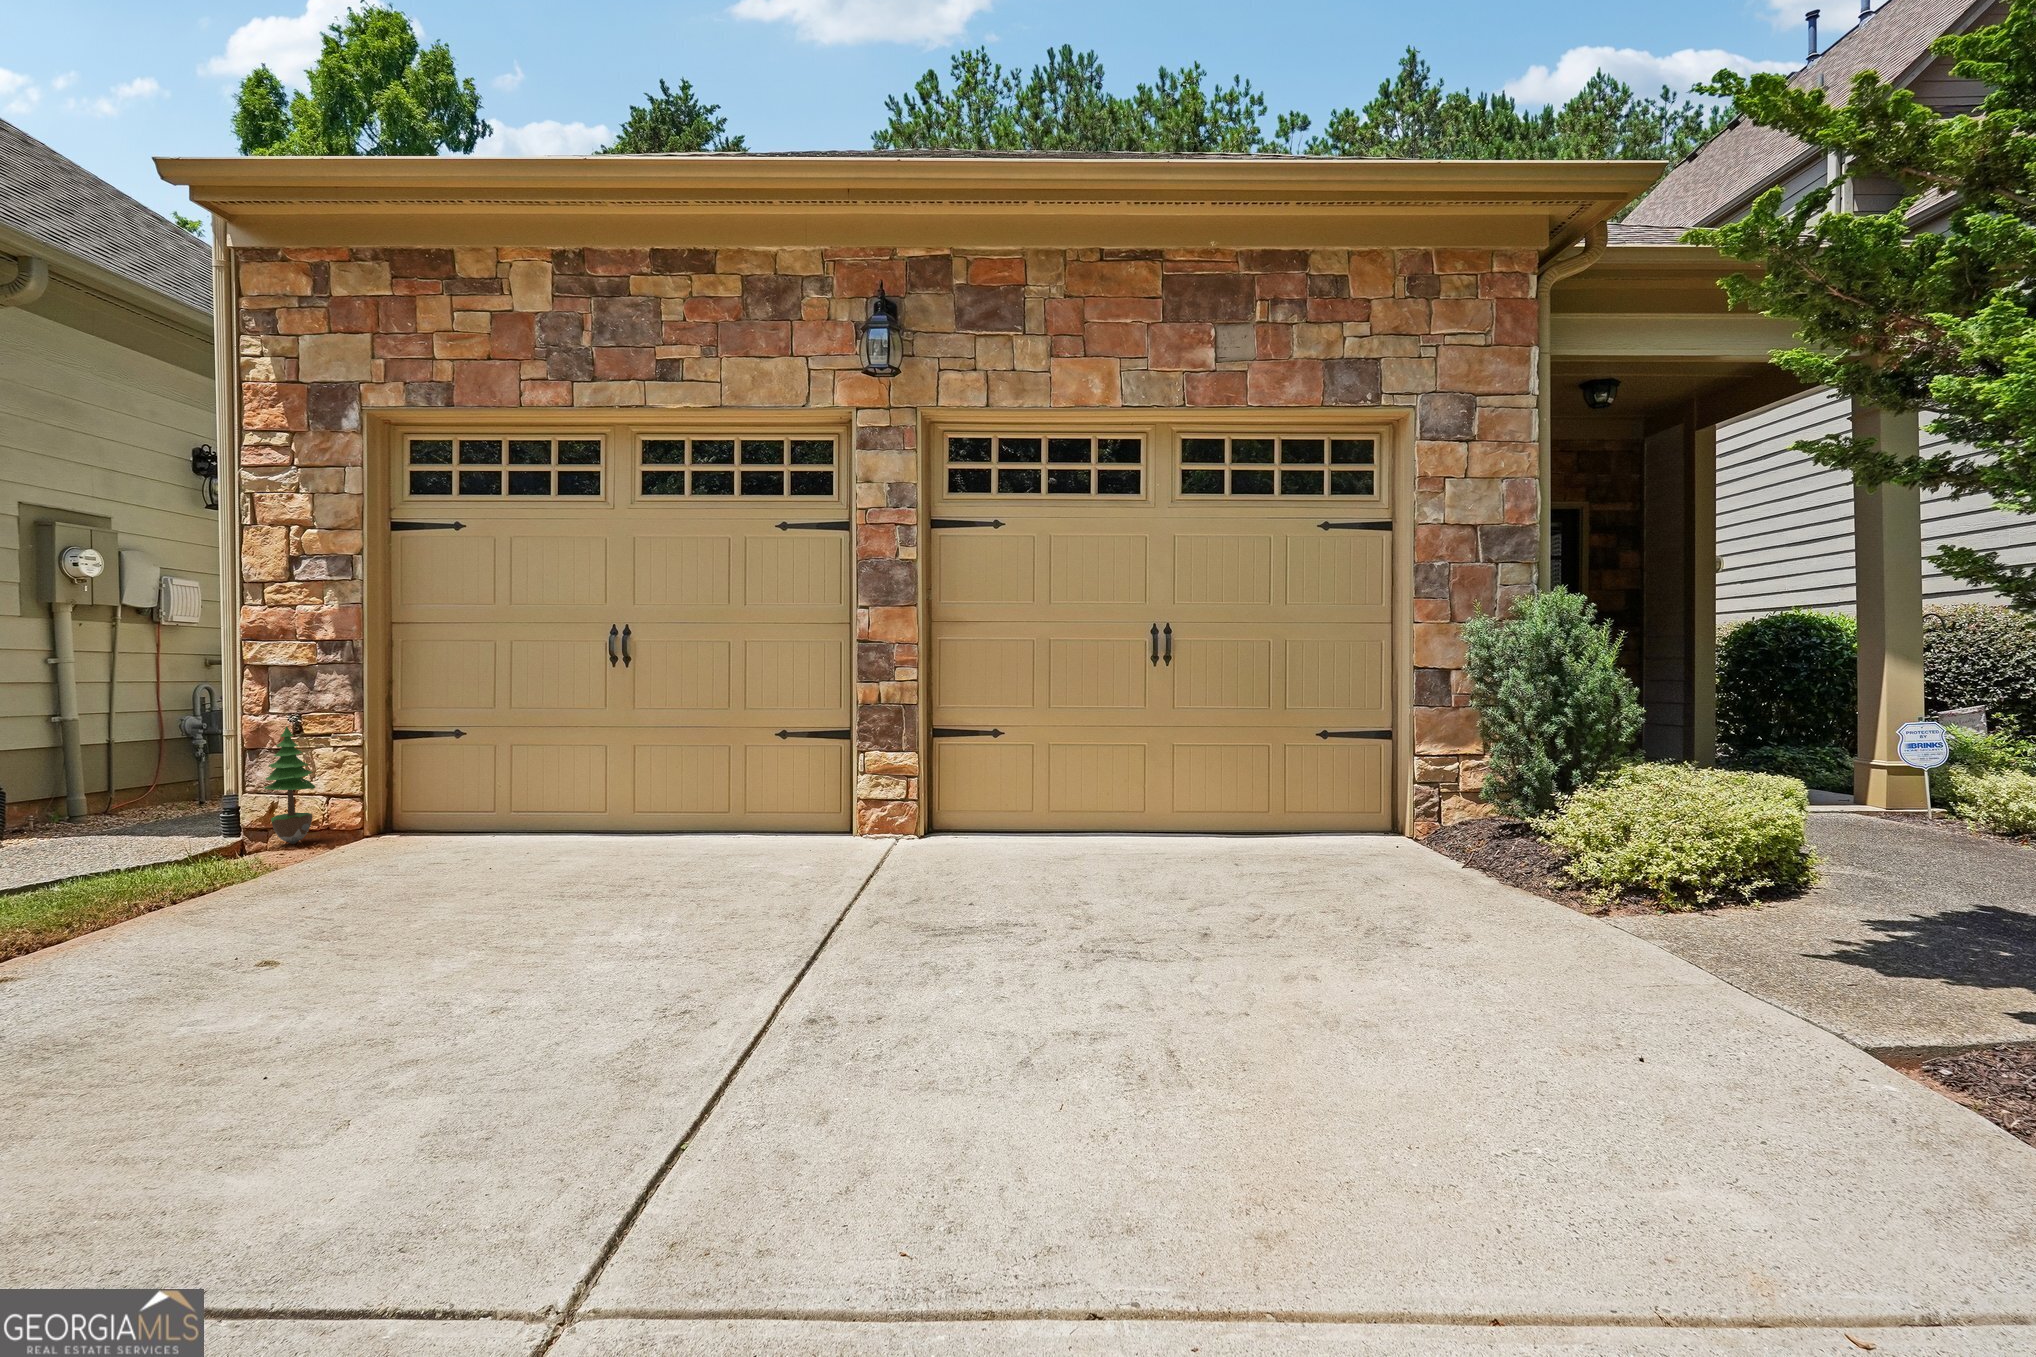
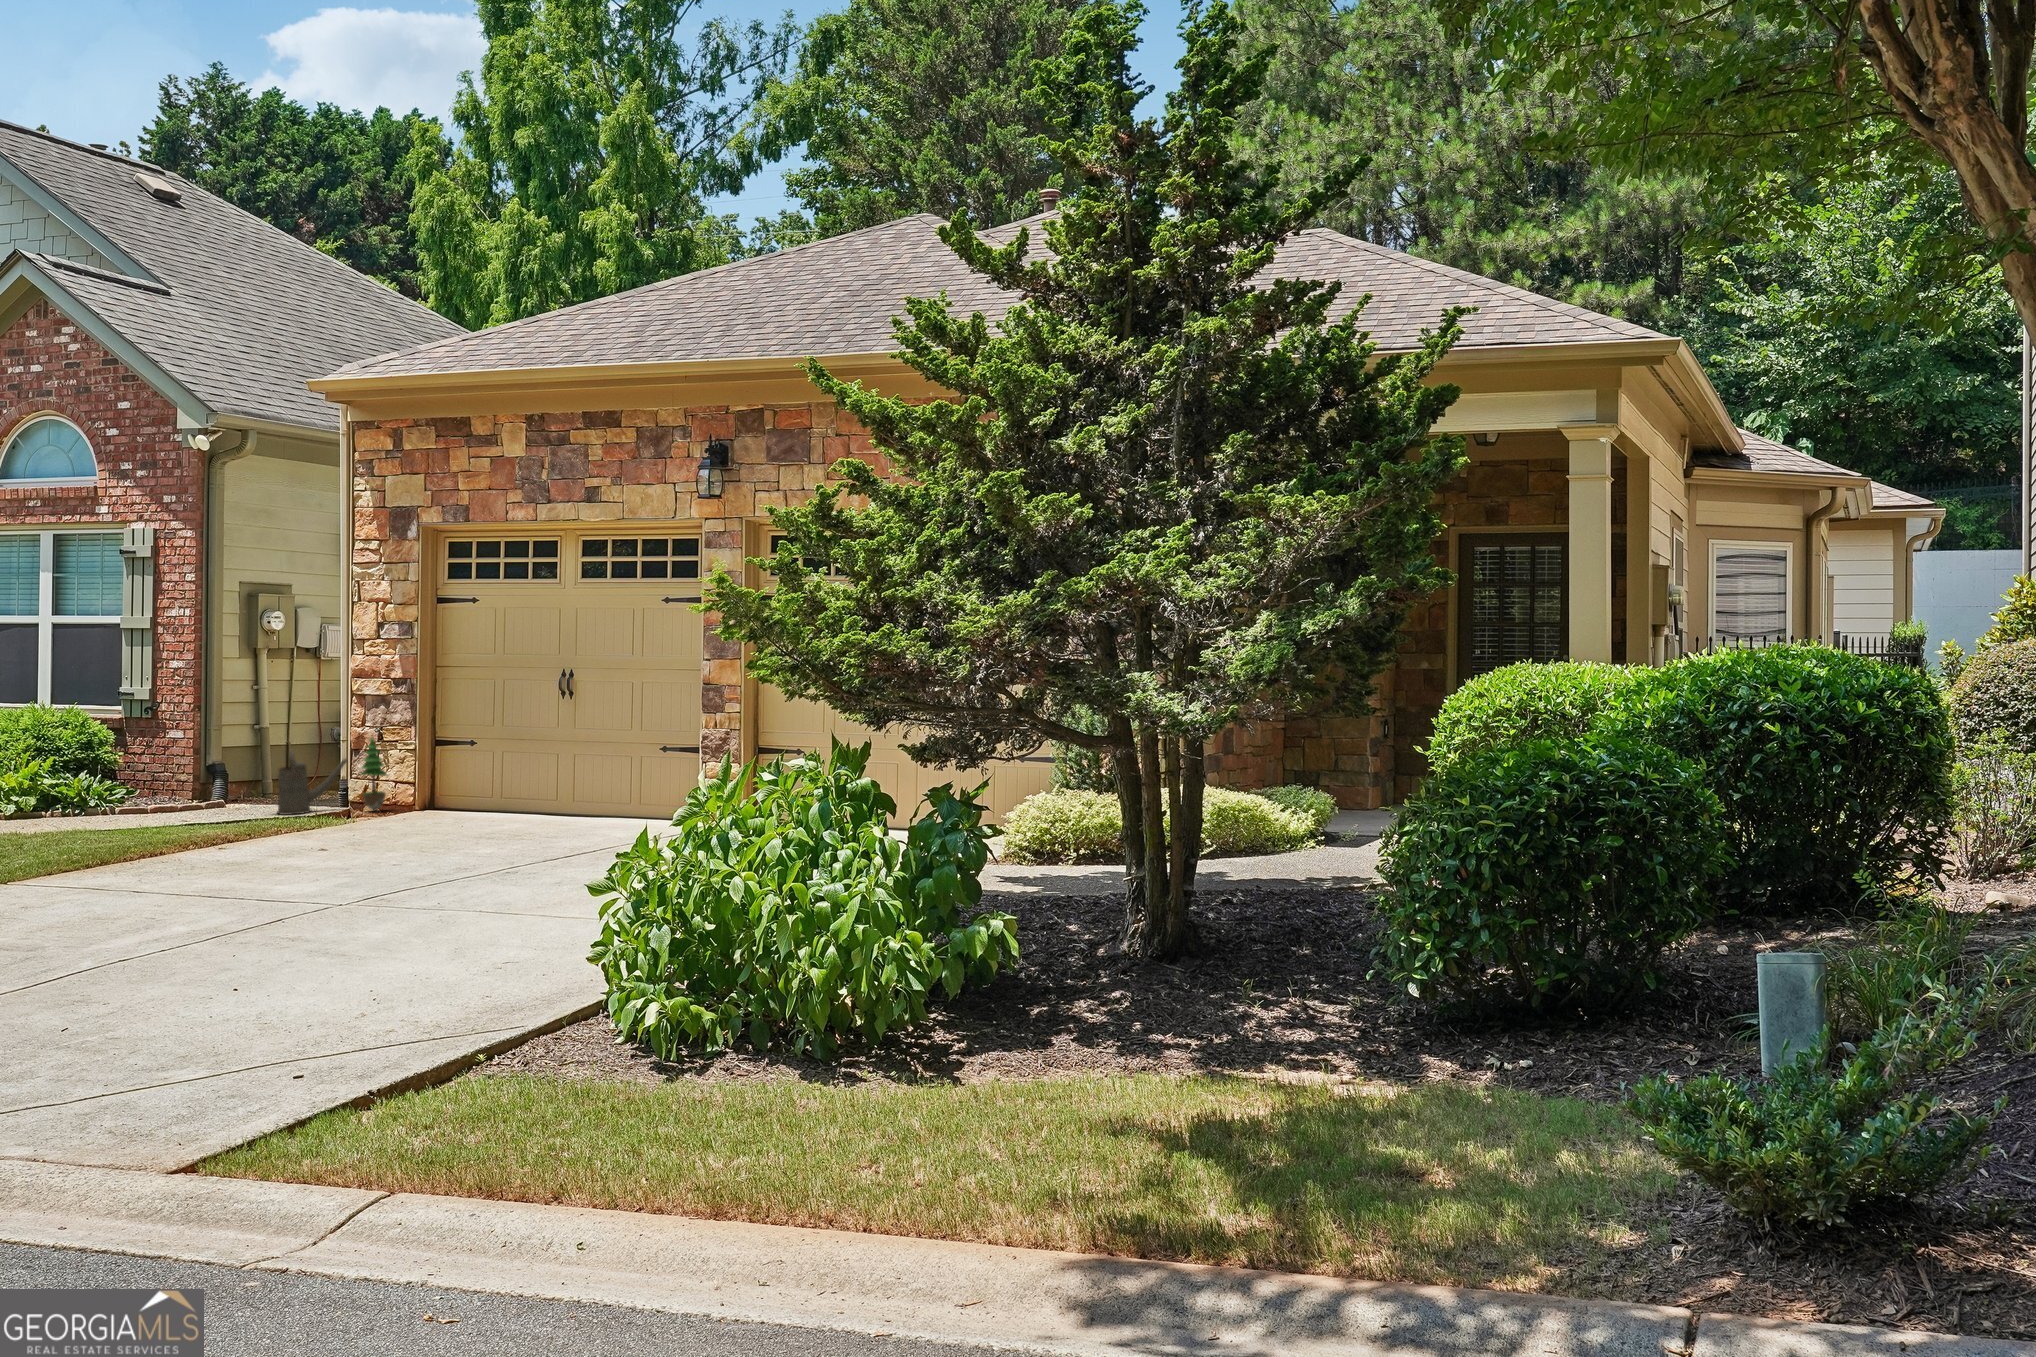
watering can: none [79,756,238,862] -> present [277,751,347,815]

